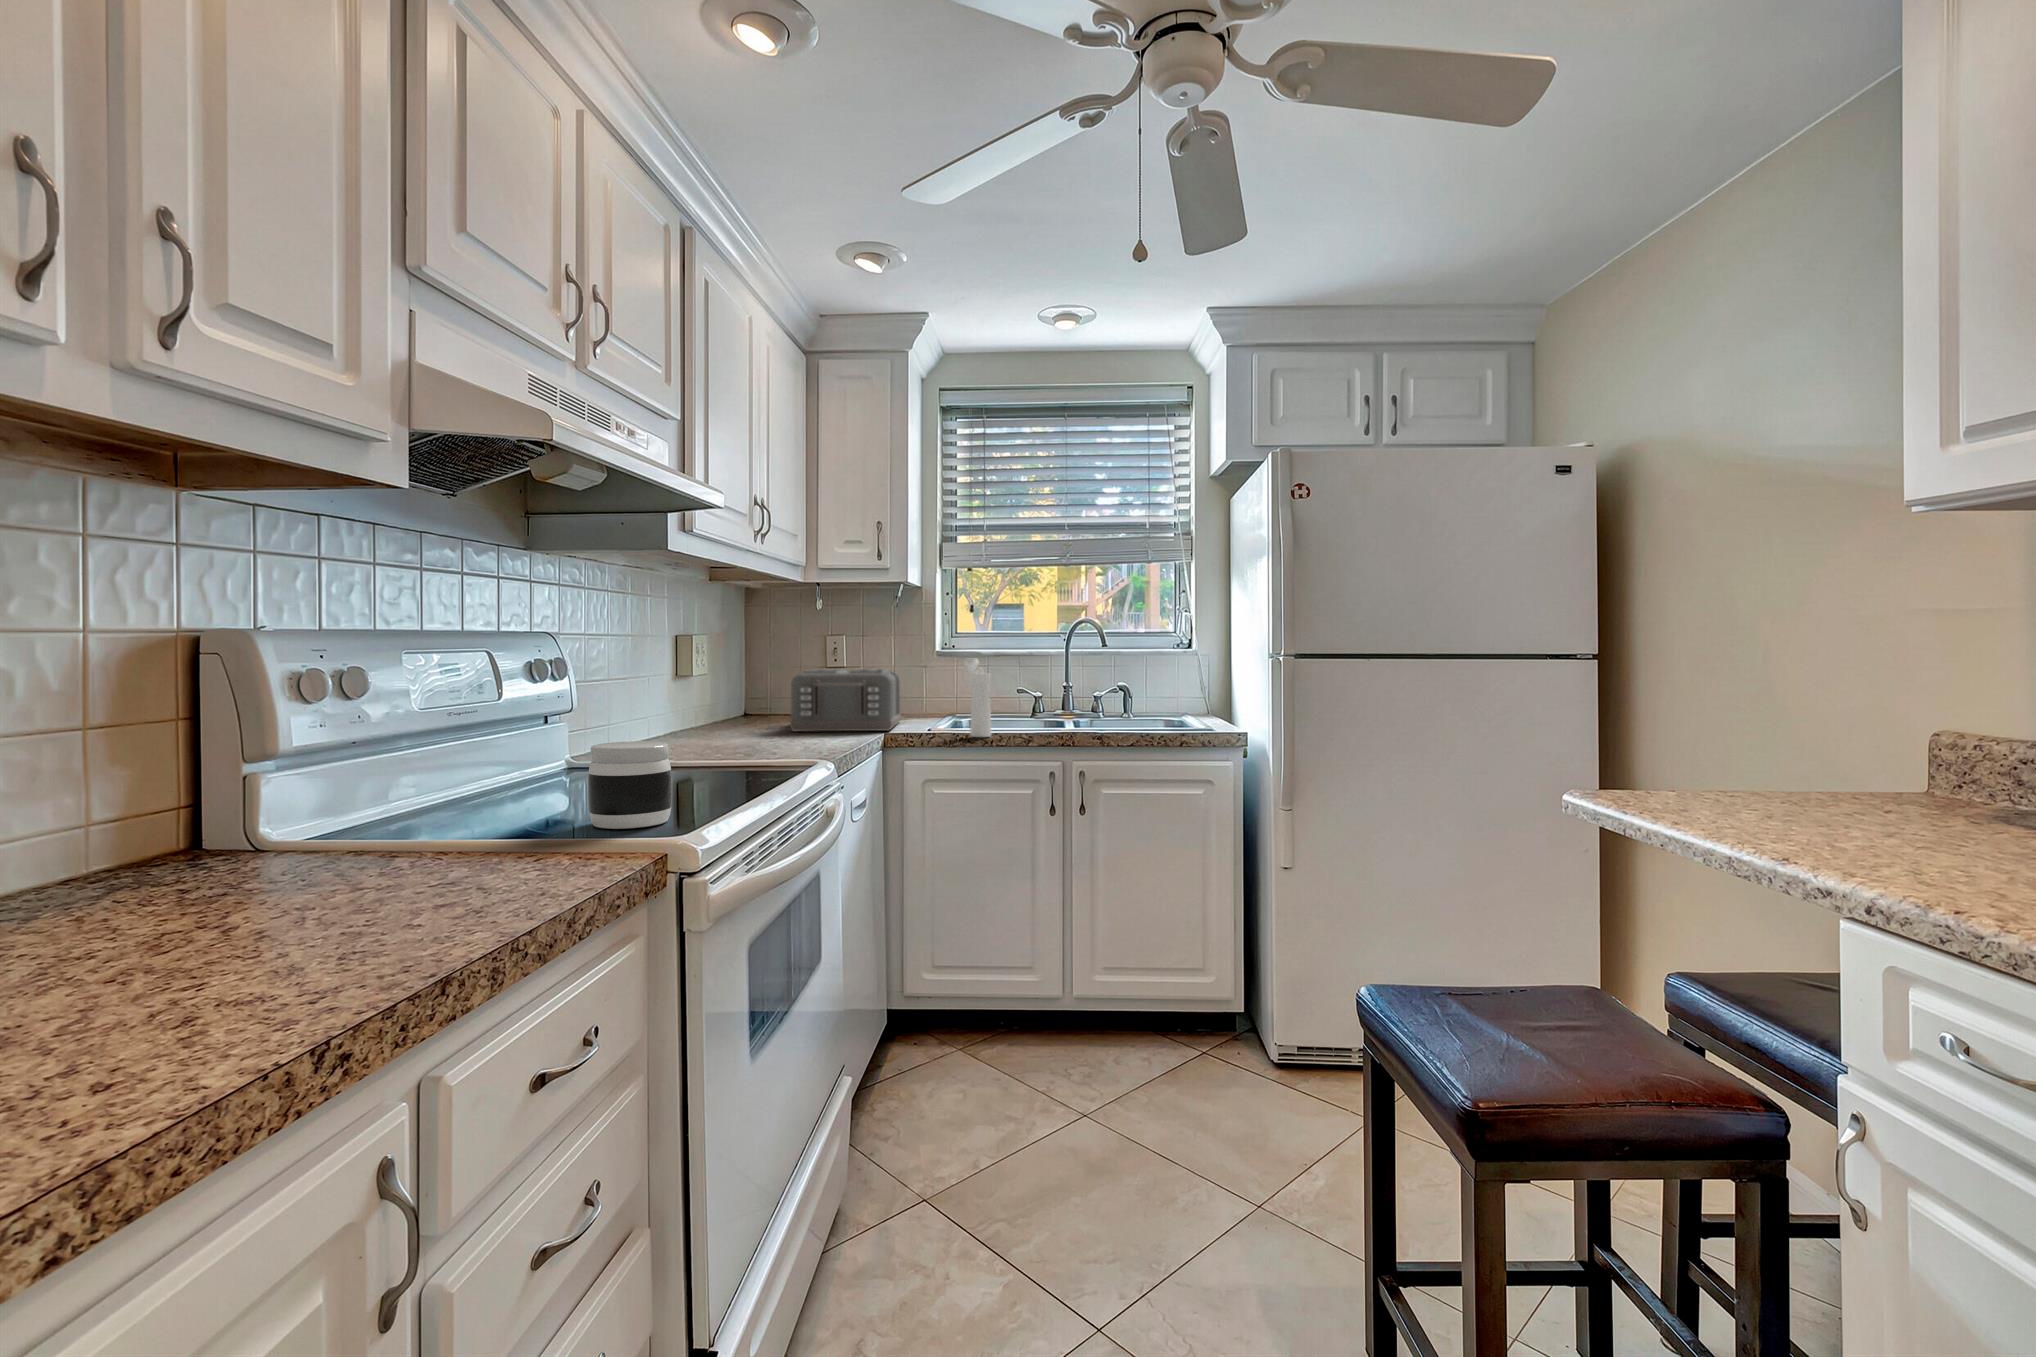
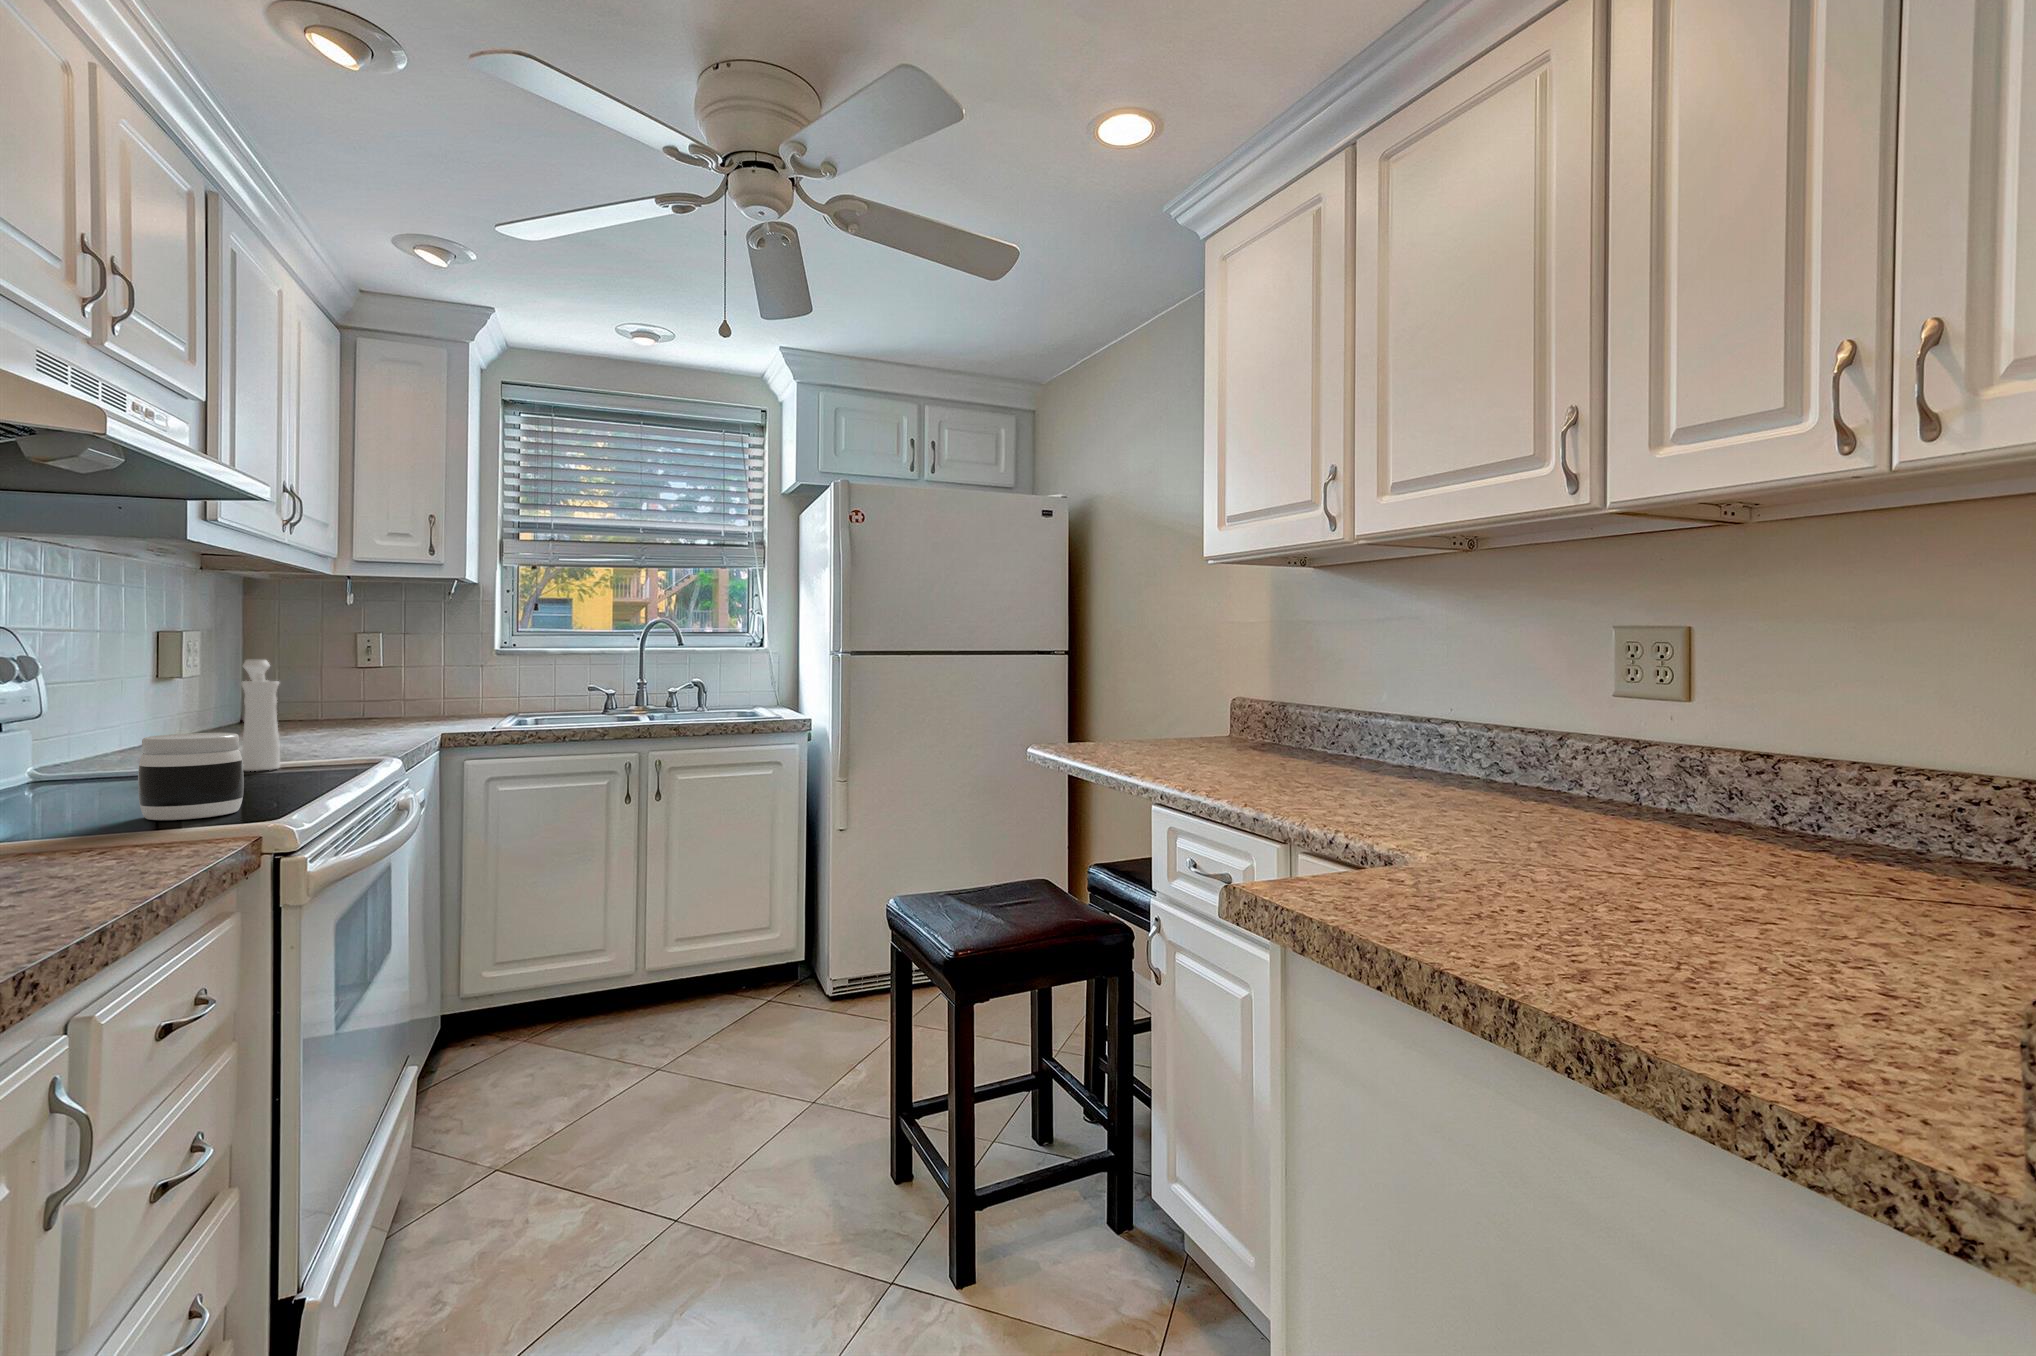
pepper mill: present [964,658,991,737] -> present [242,660,280,771]
toaster: present [790,669,901,731] -> none [324,665,457,731]

